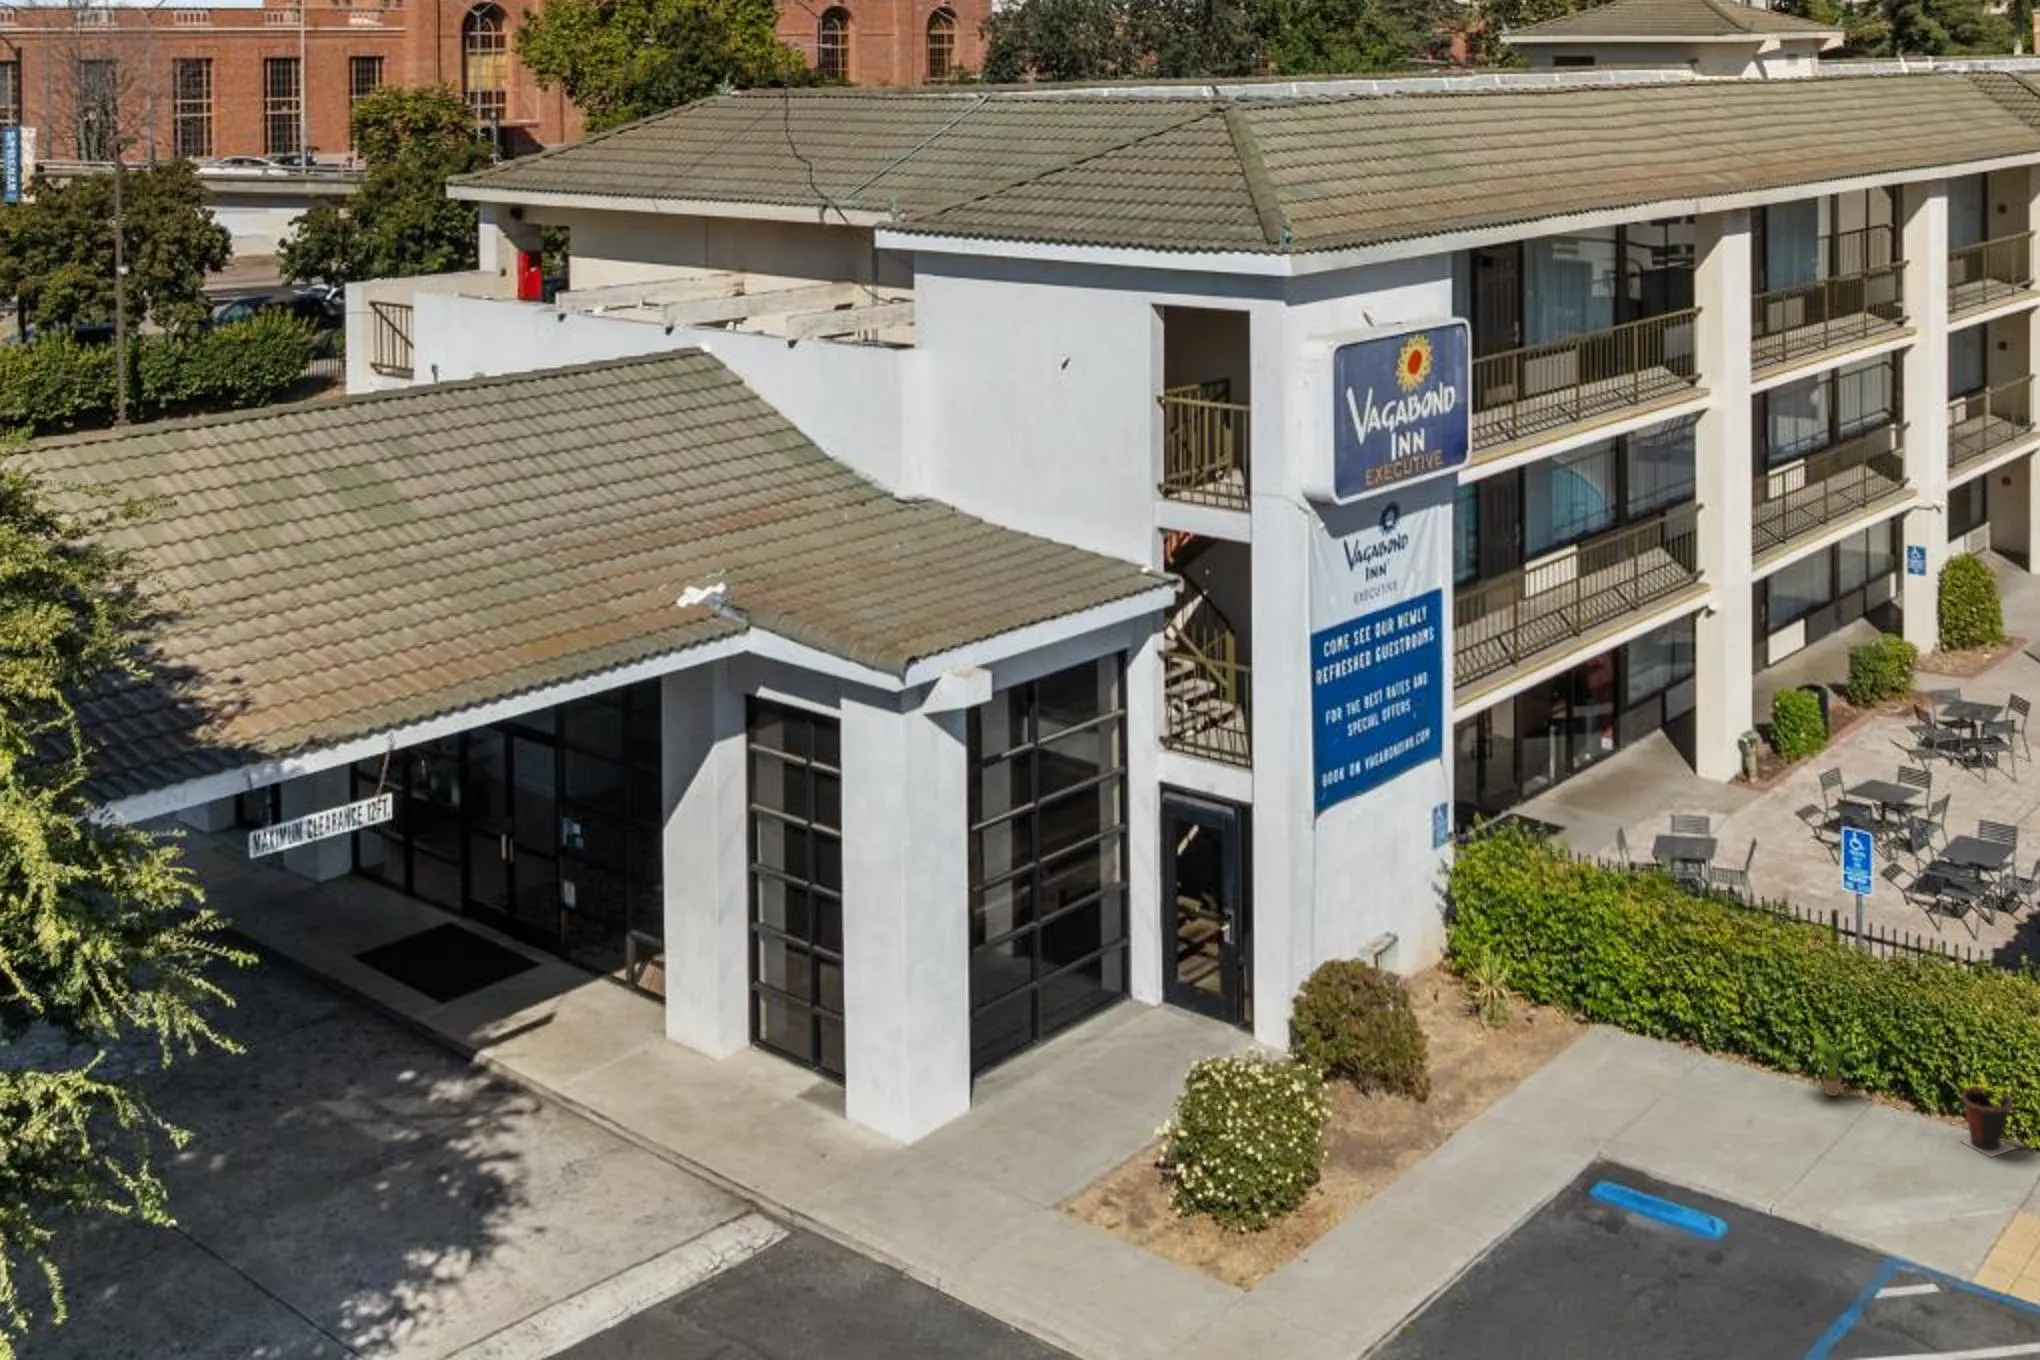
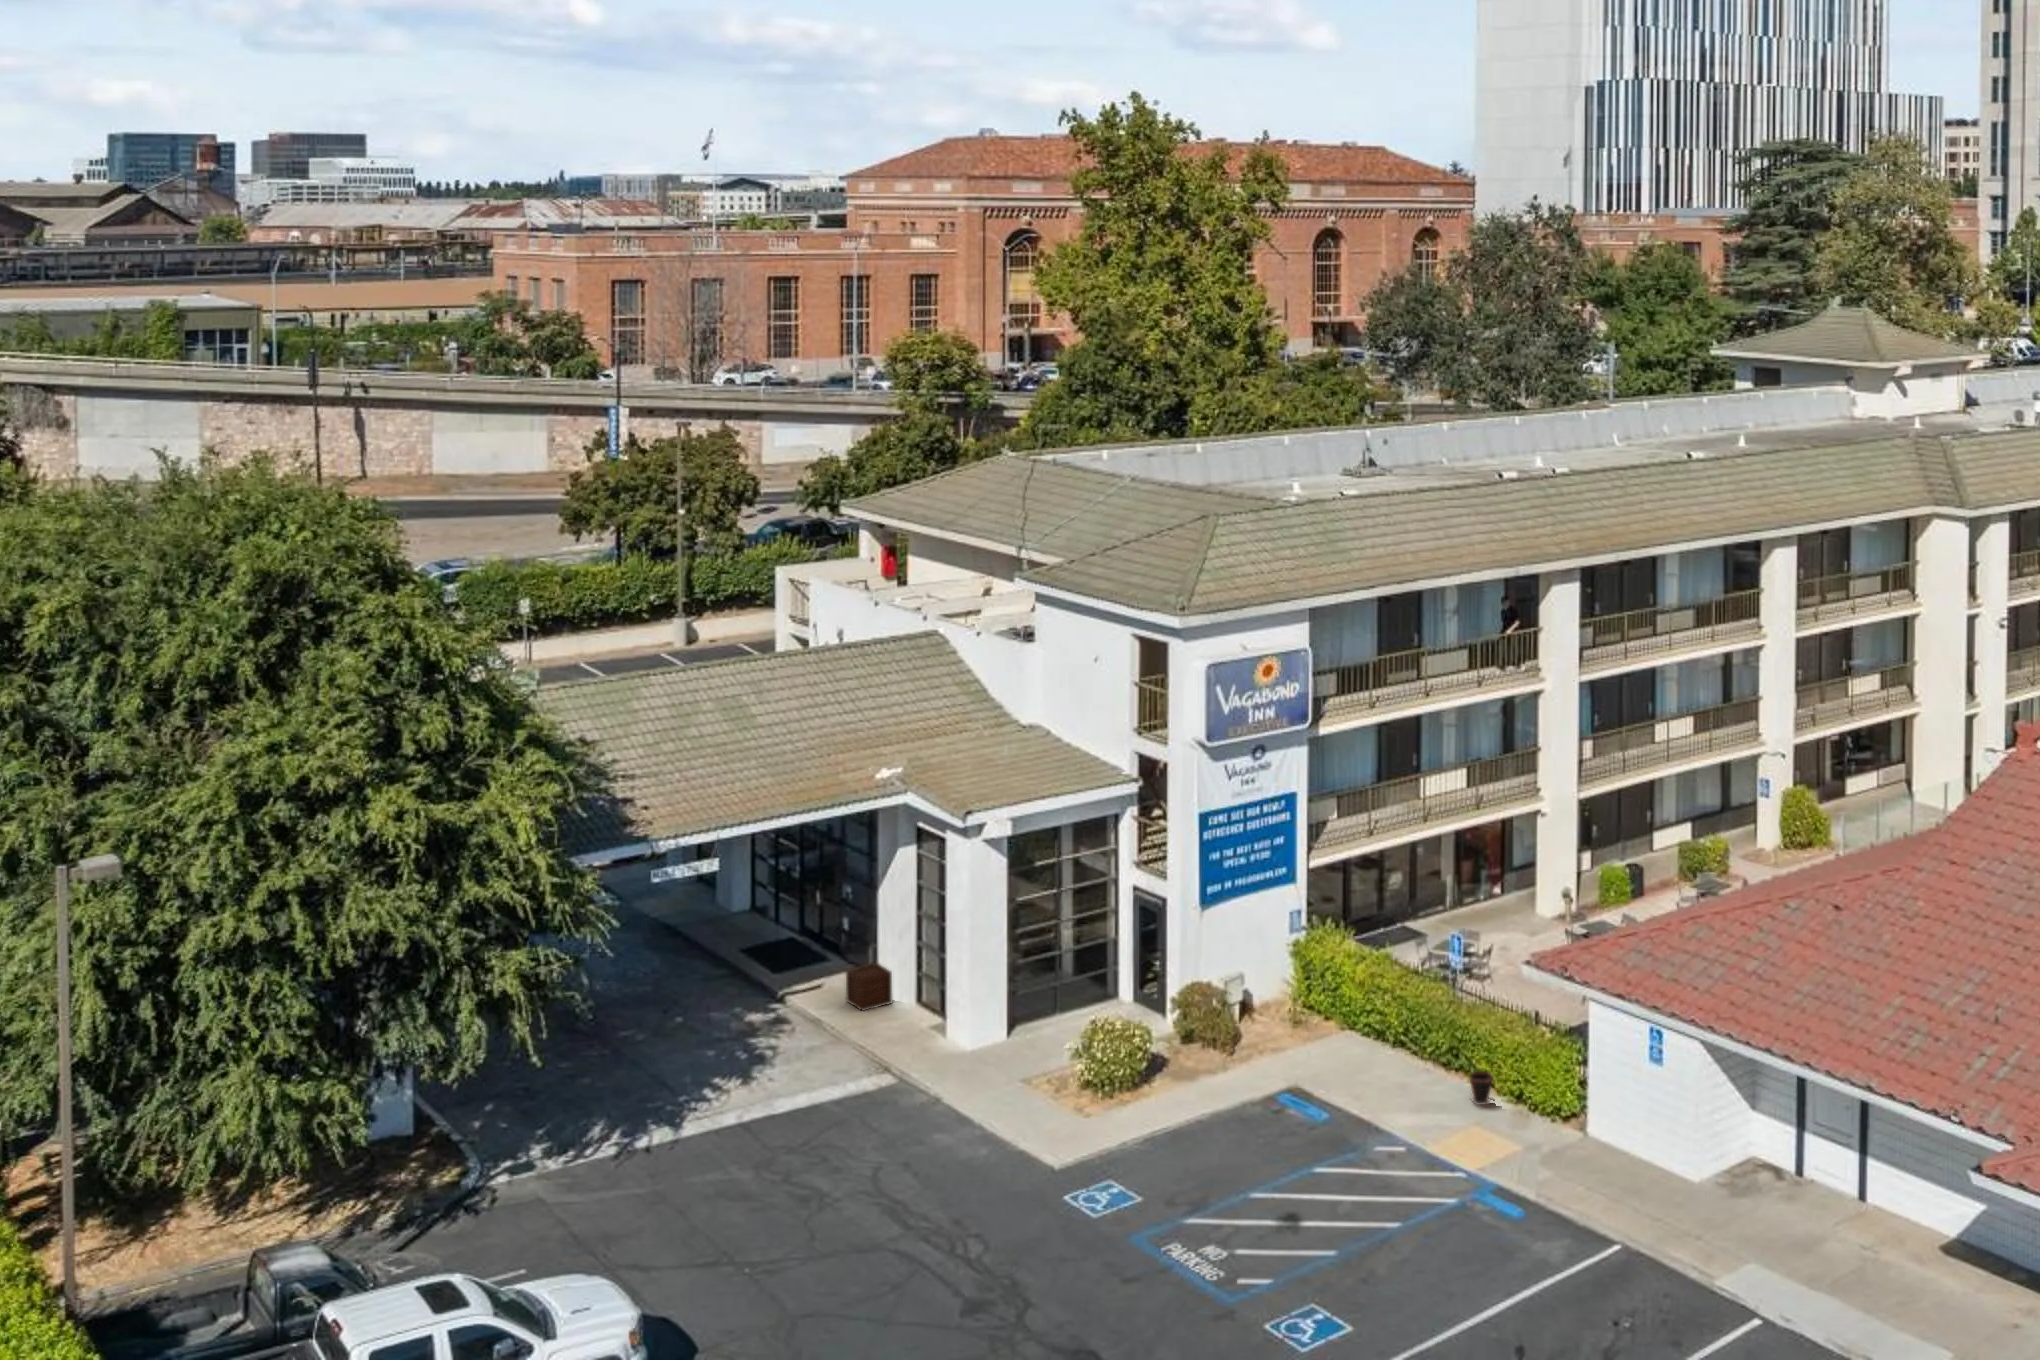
wooden crate: none [613,965,710,1066] -> present [846,963,893,1010]
potted plant: present [1810,1031,1862,1096] -> none [1417,1037,1444,1075]

